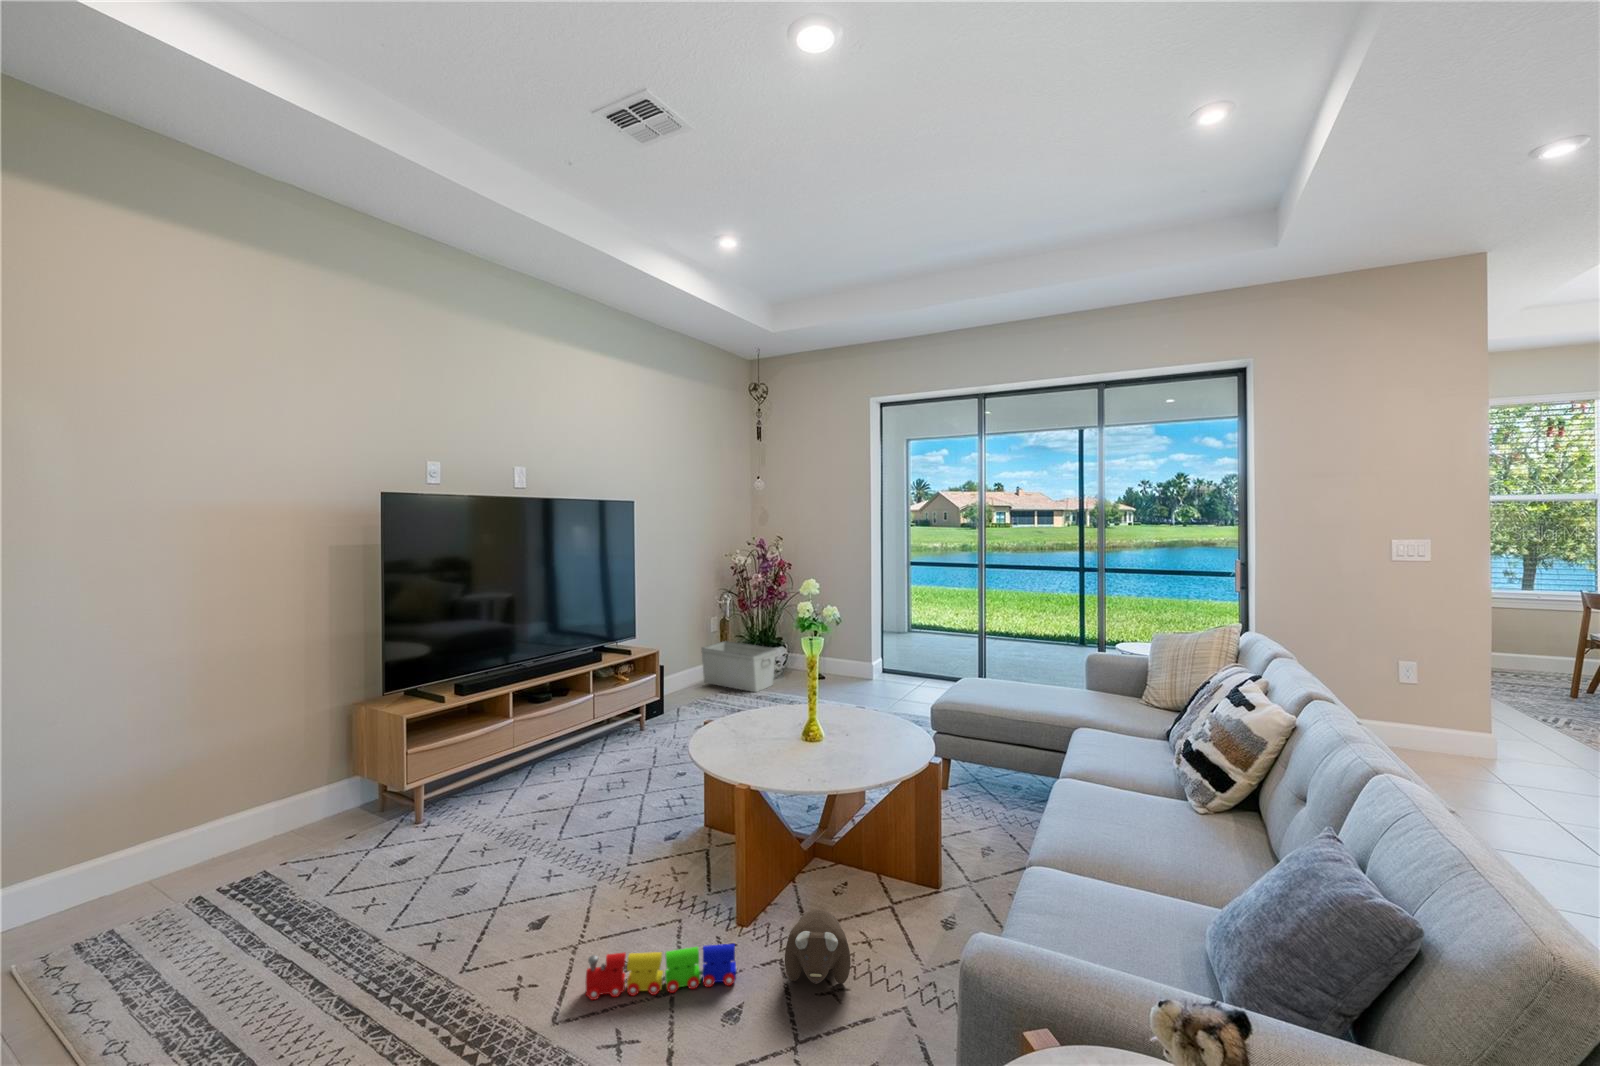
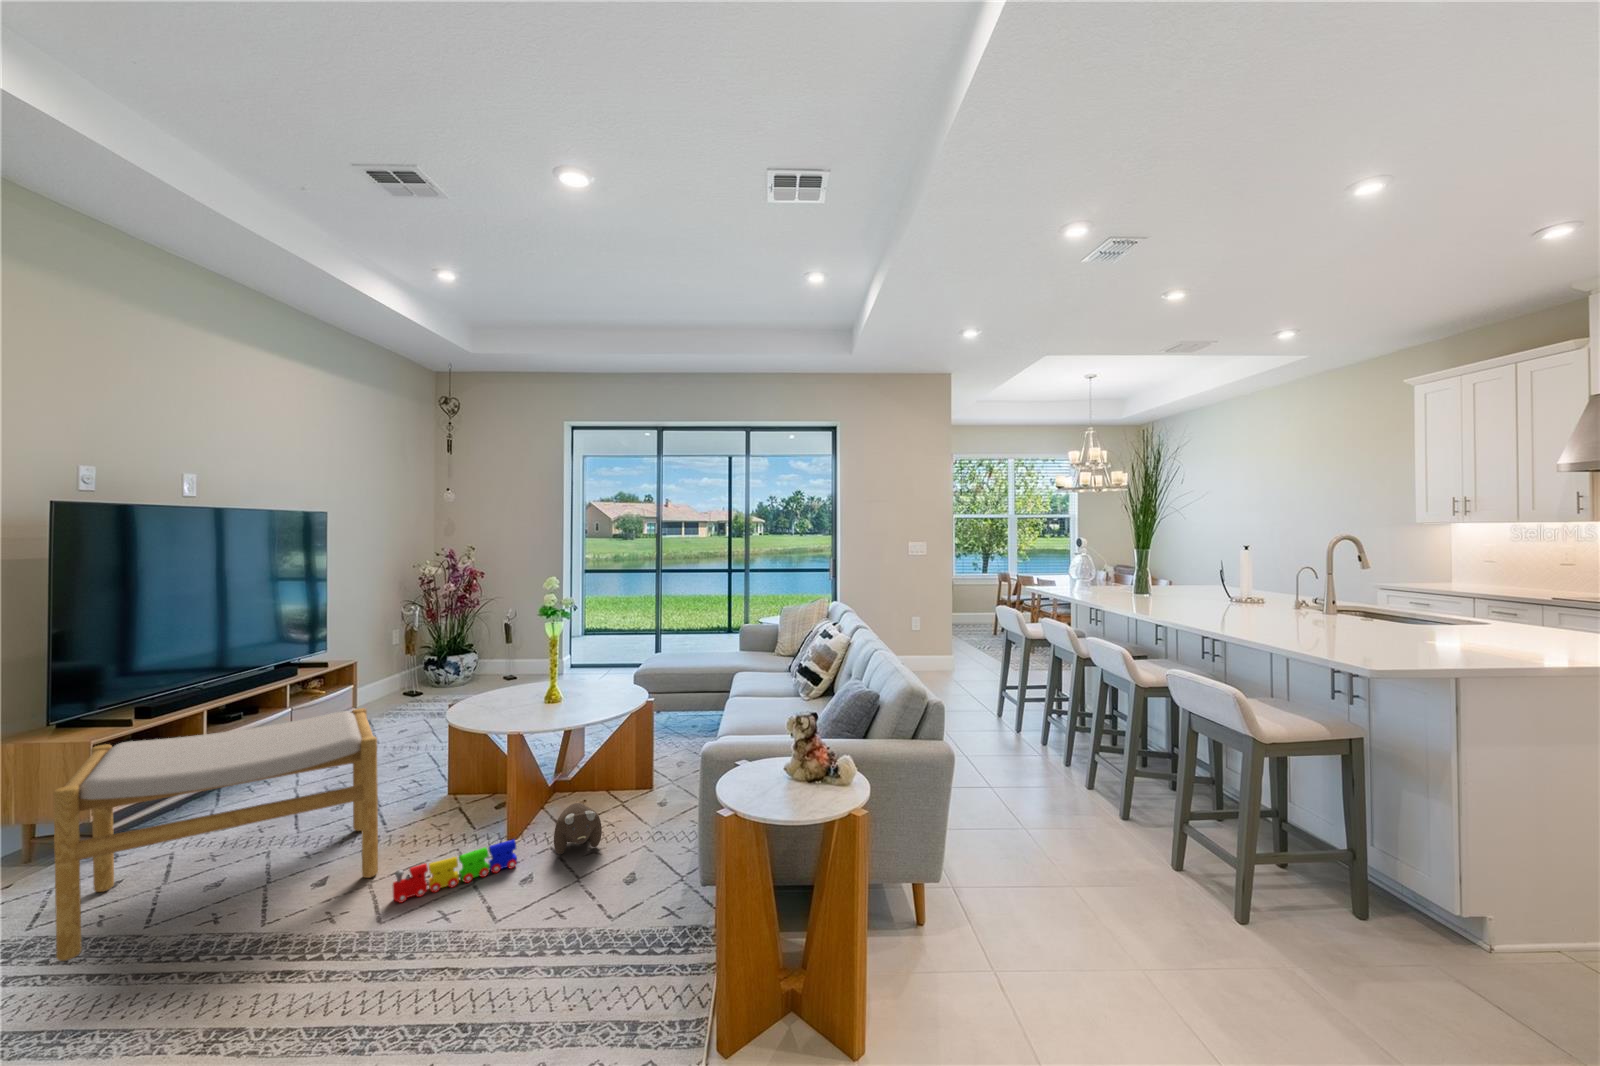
storage bin: present [701,641,776,692] -> none [384,654,468,697]
footstool: none [300,720,615,961] -> present [53,708,378,961]

